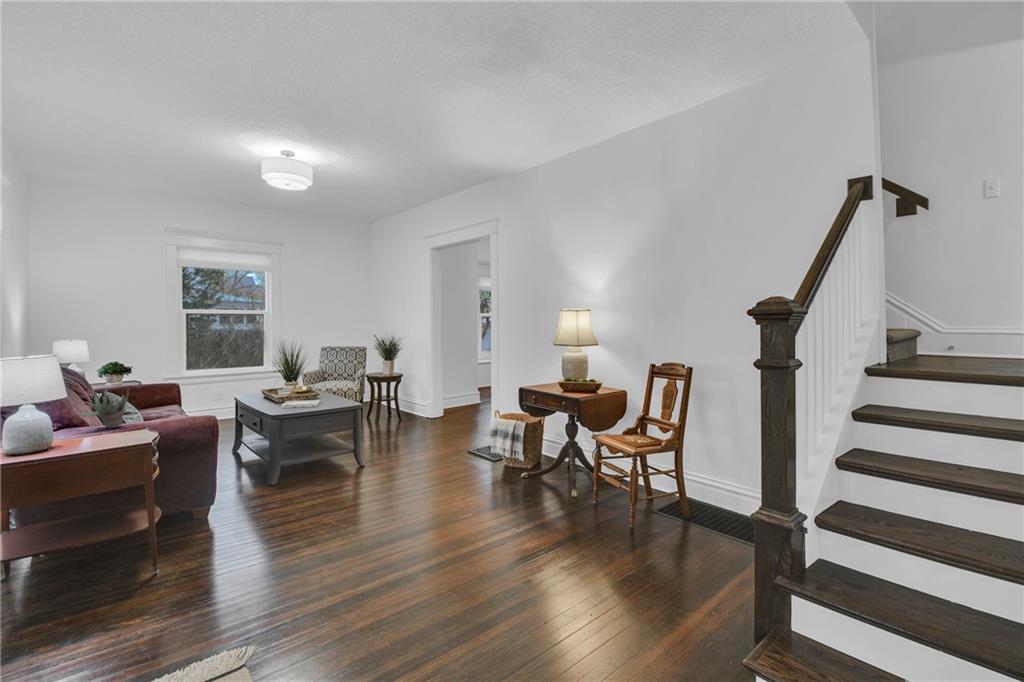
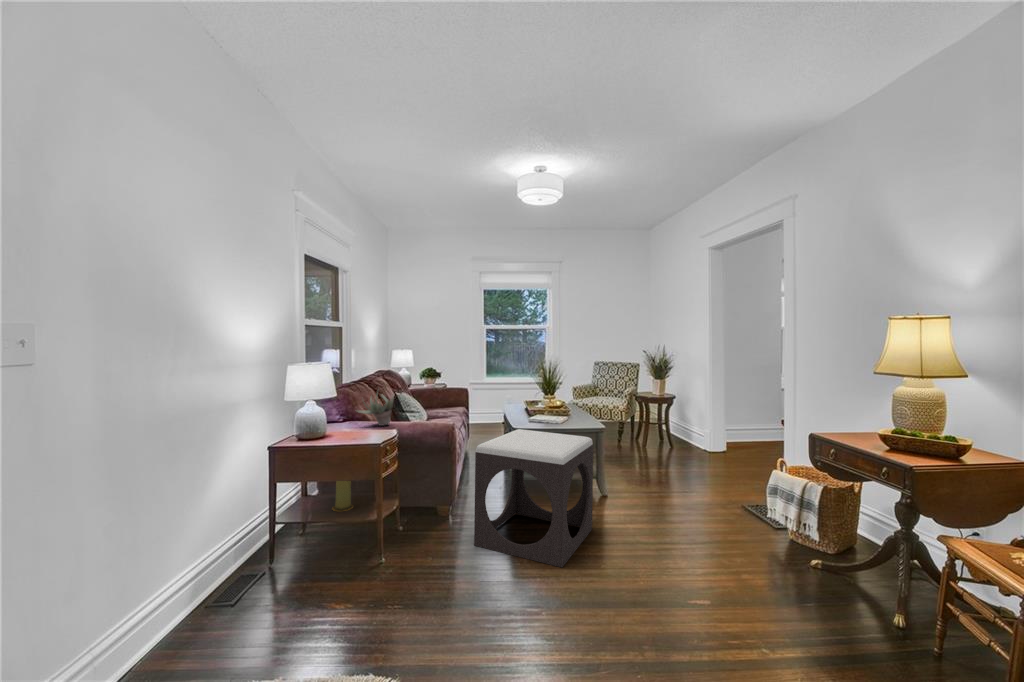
footstool: none [248,411,360,530] -> present [474,429,593,567]
candle: none [62,484,93,531] -> present [332,481,353,511]

